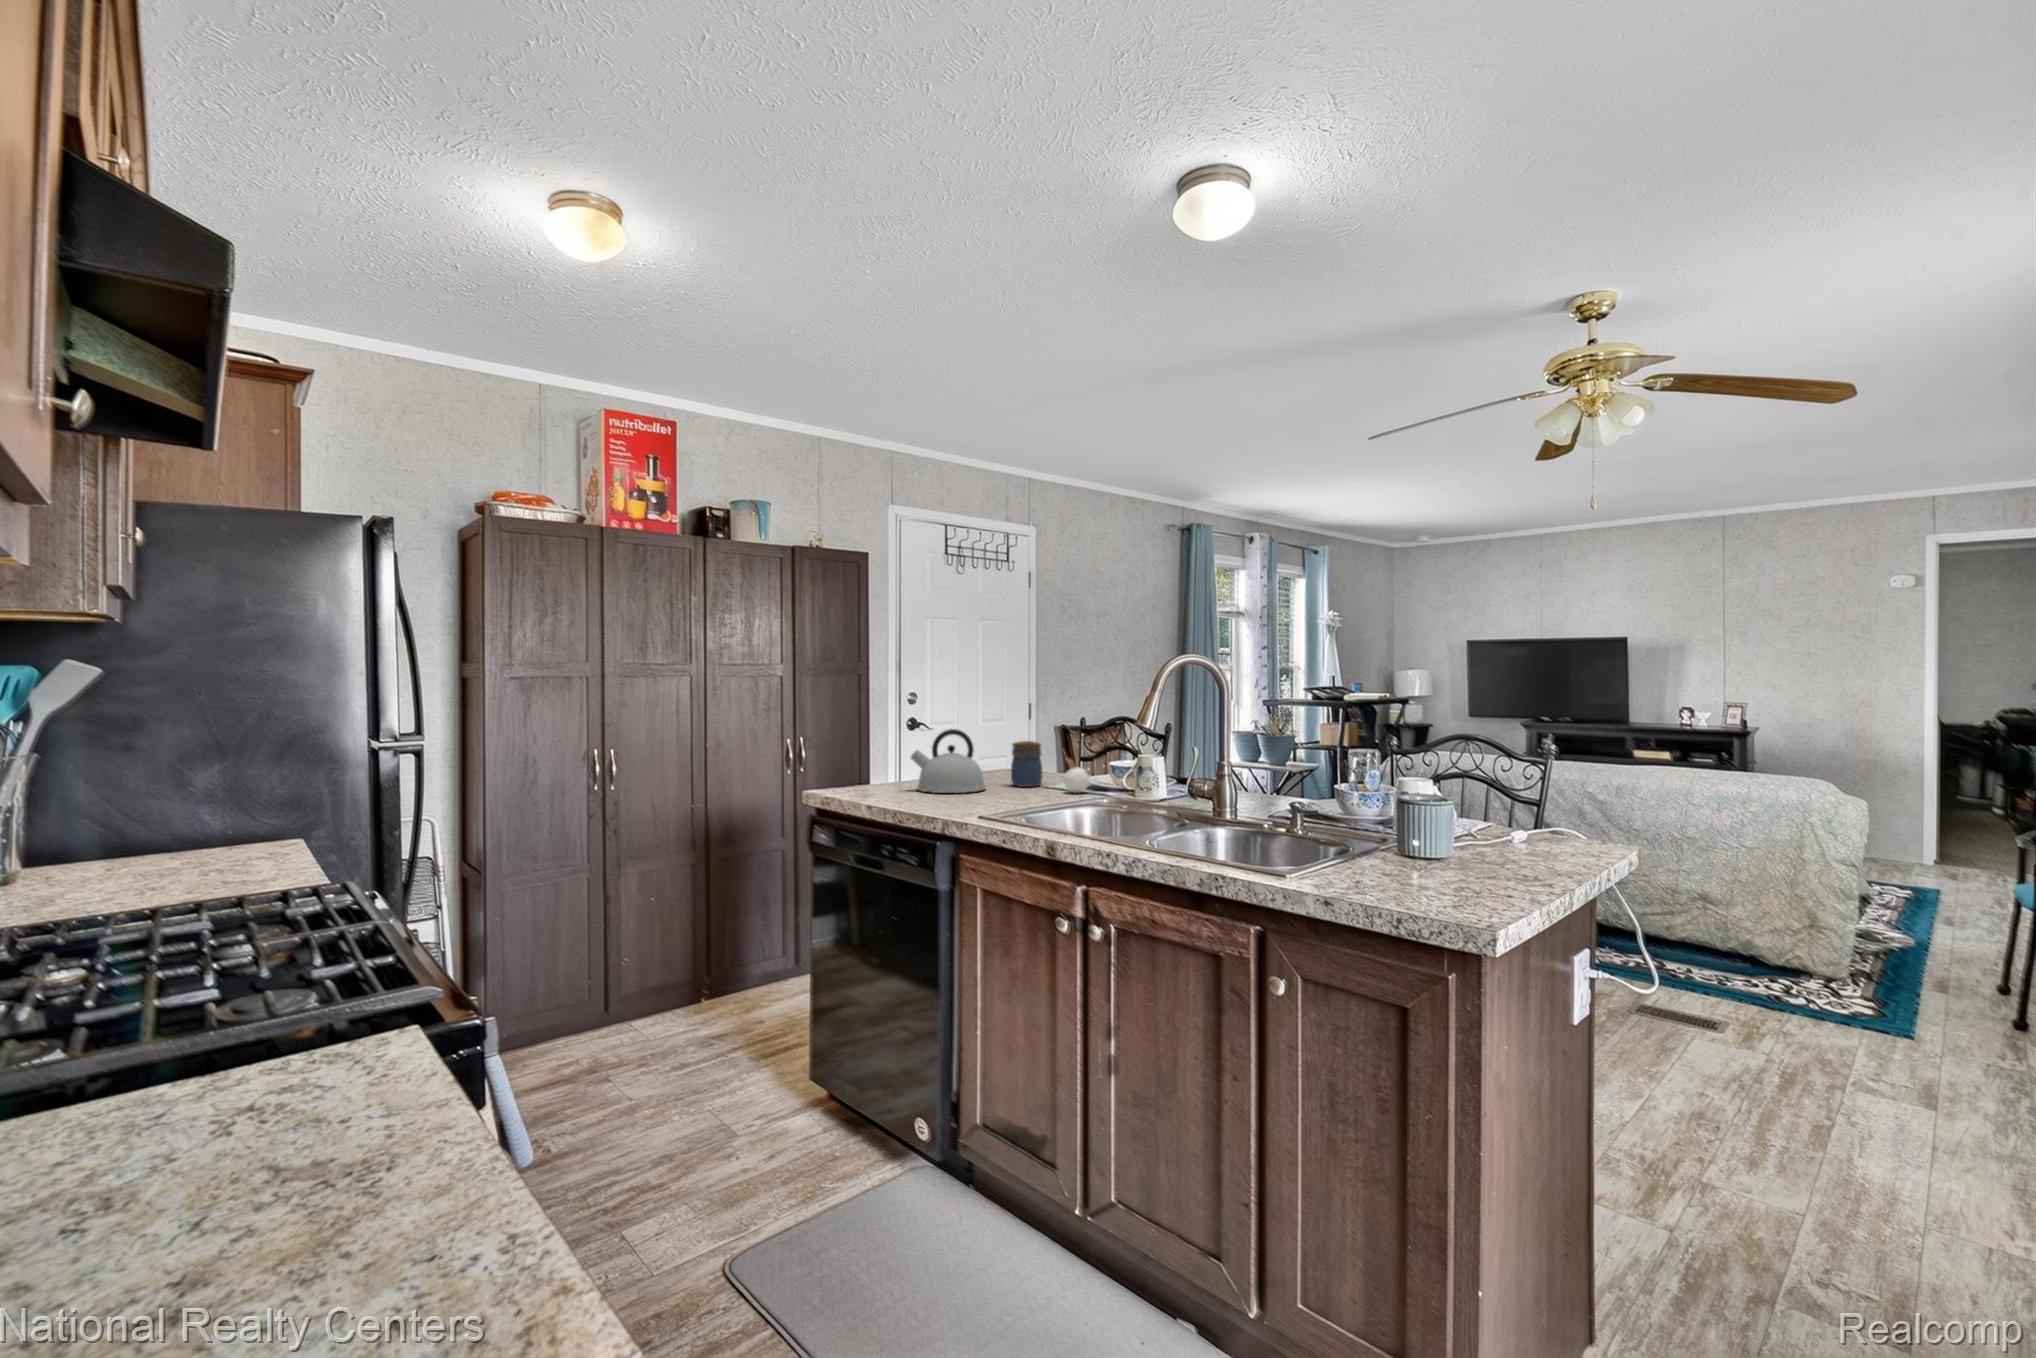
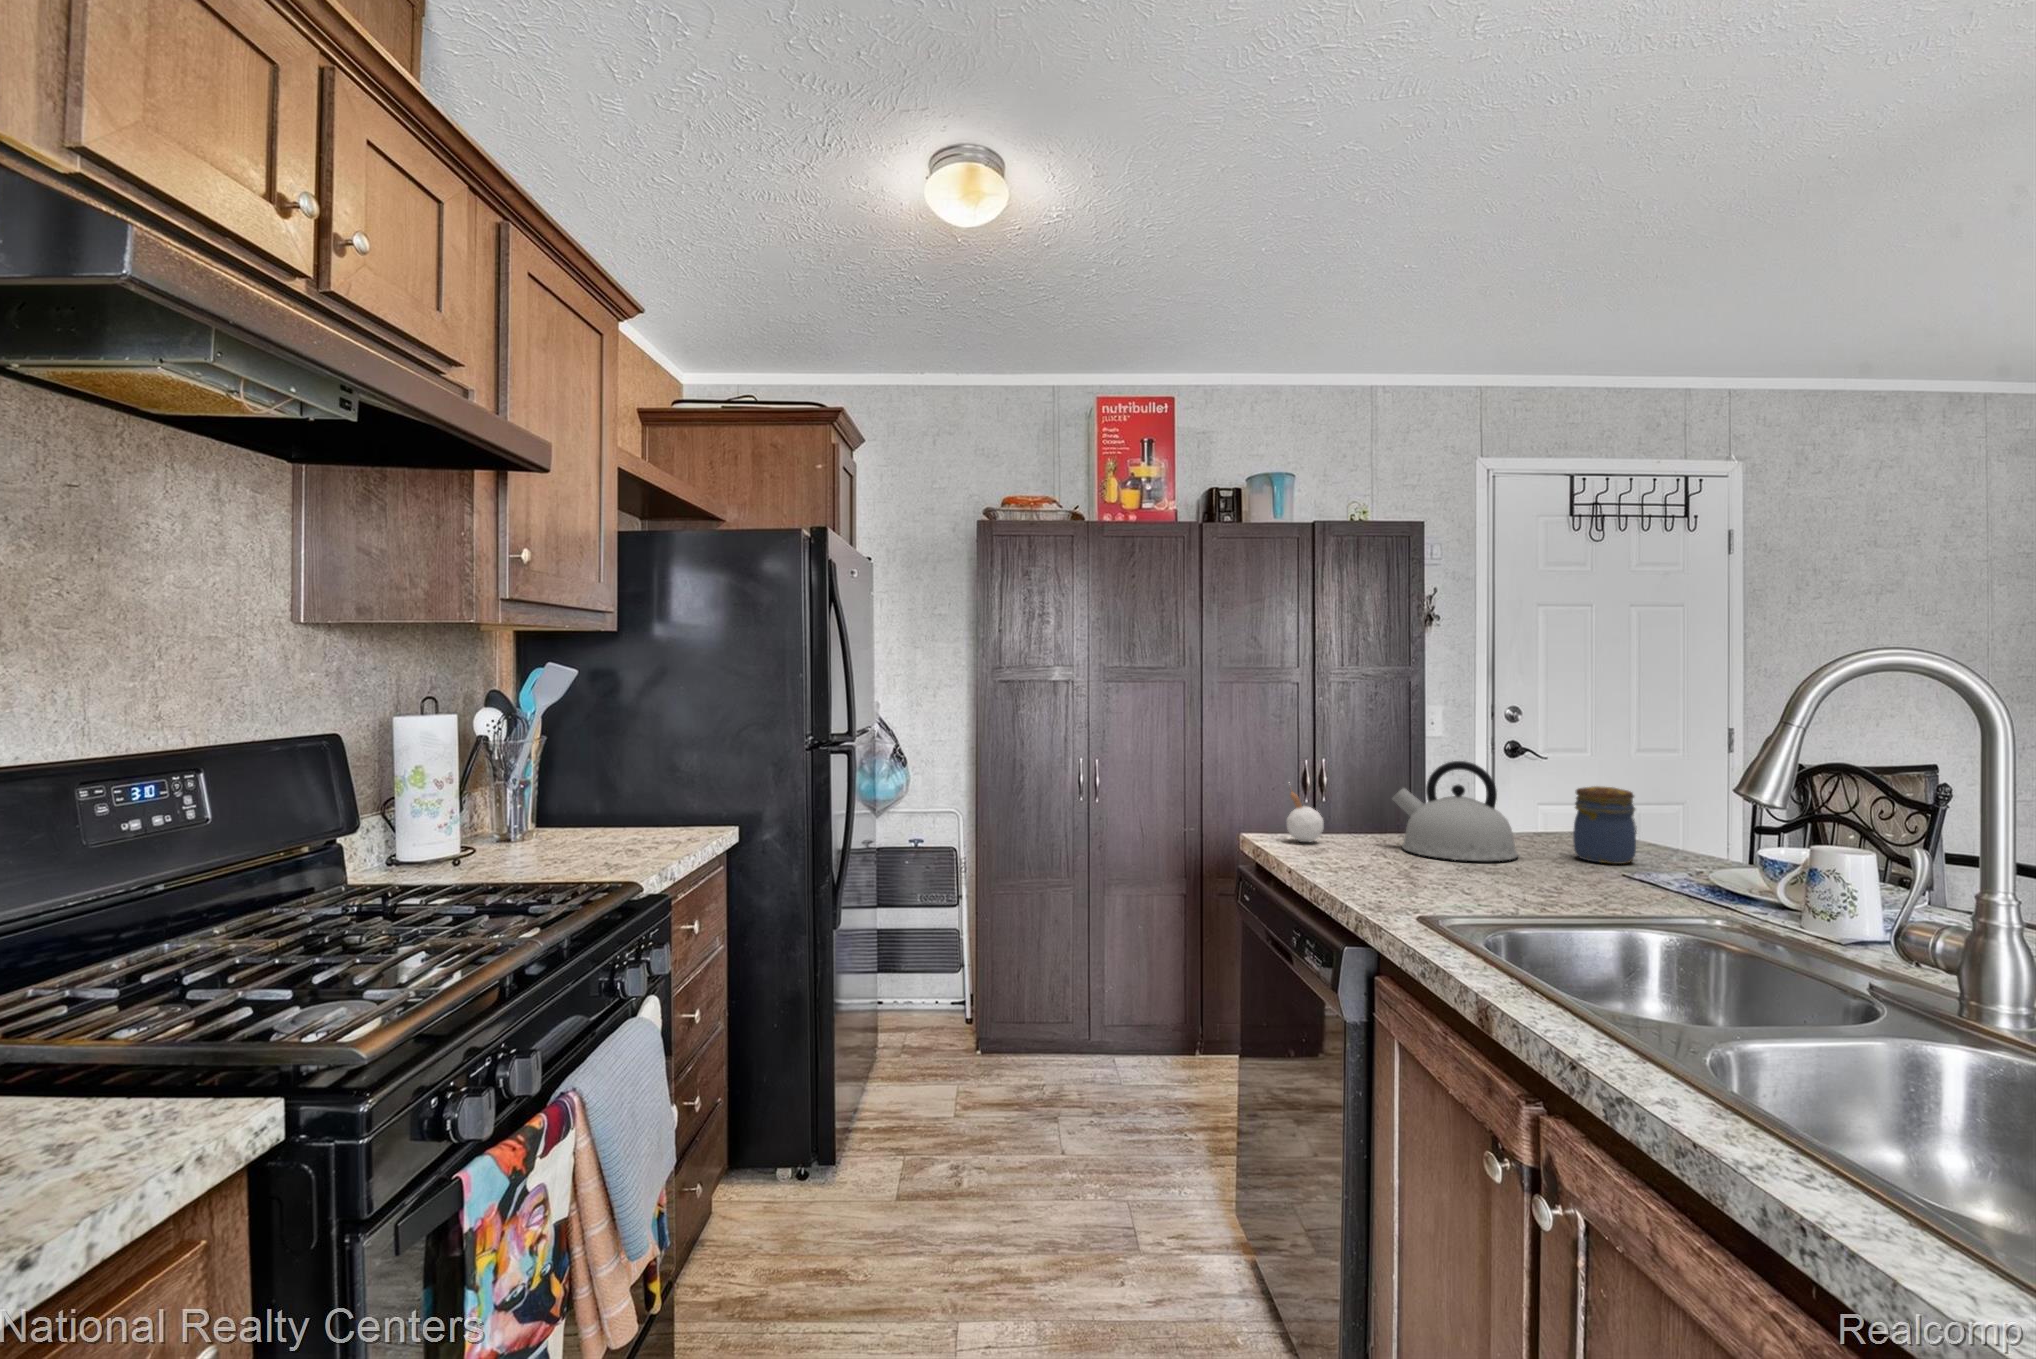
candle: present [1064,757,1089,793] -> present [1287,789,1323,842]

